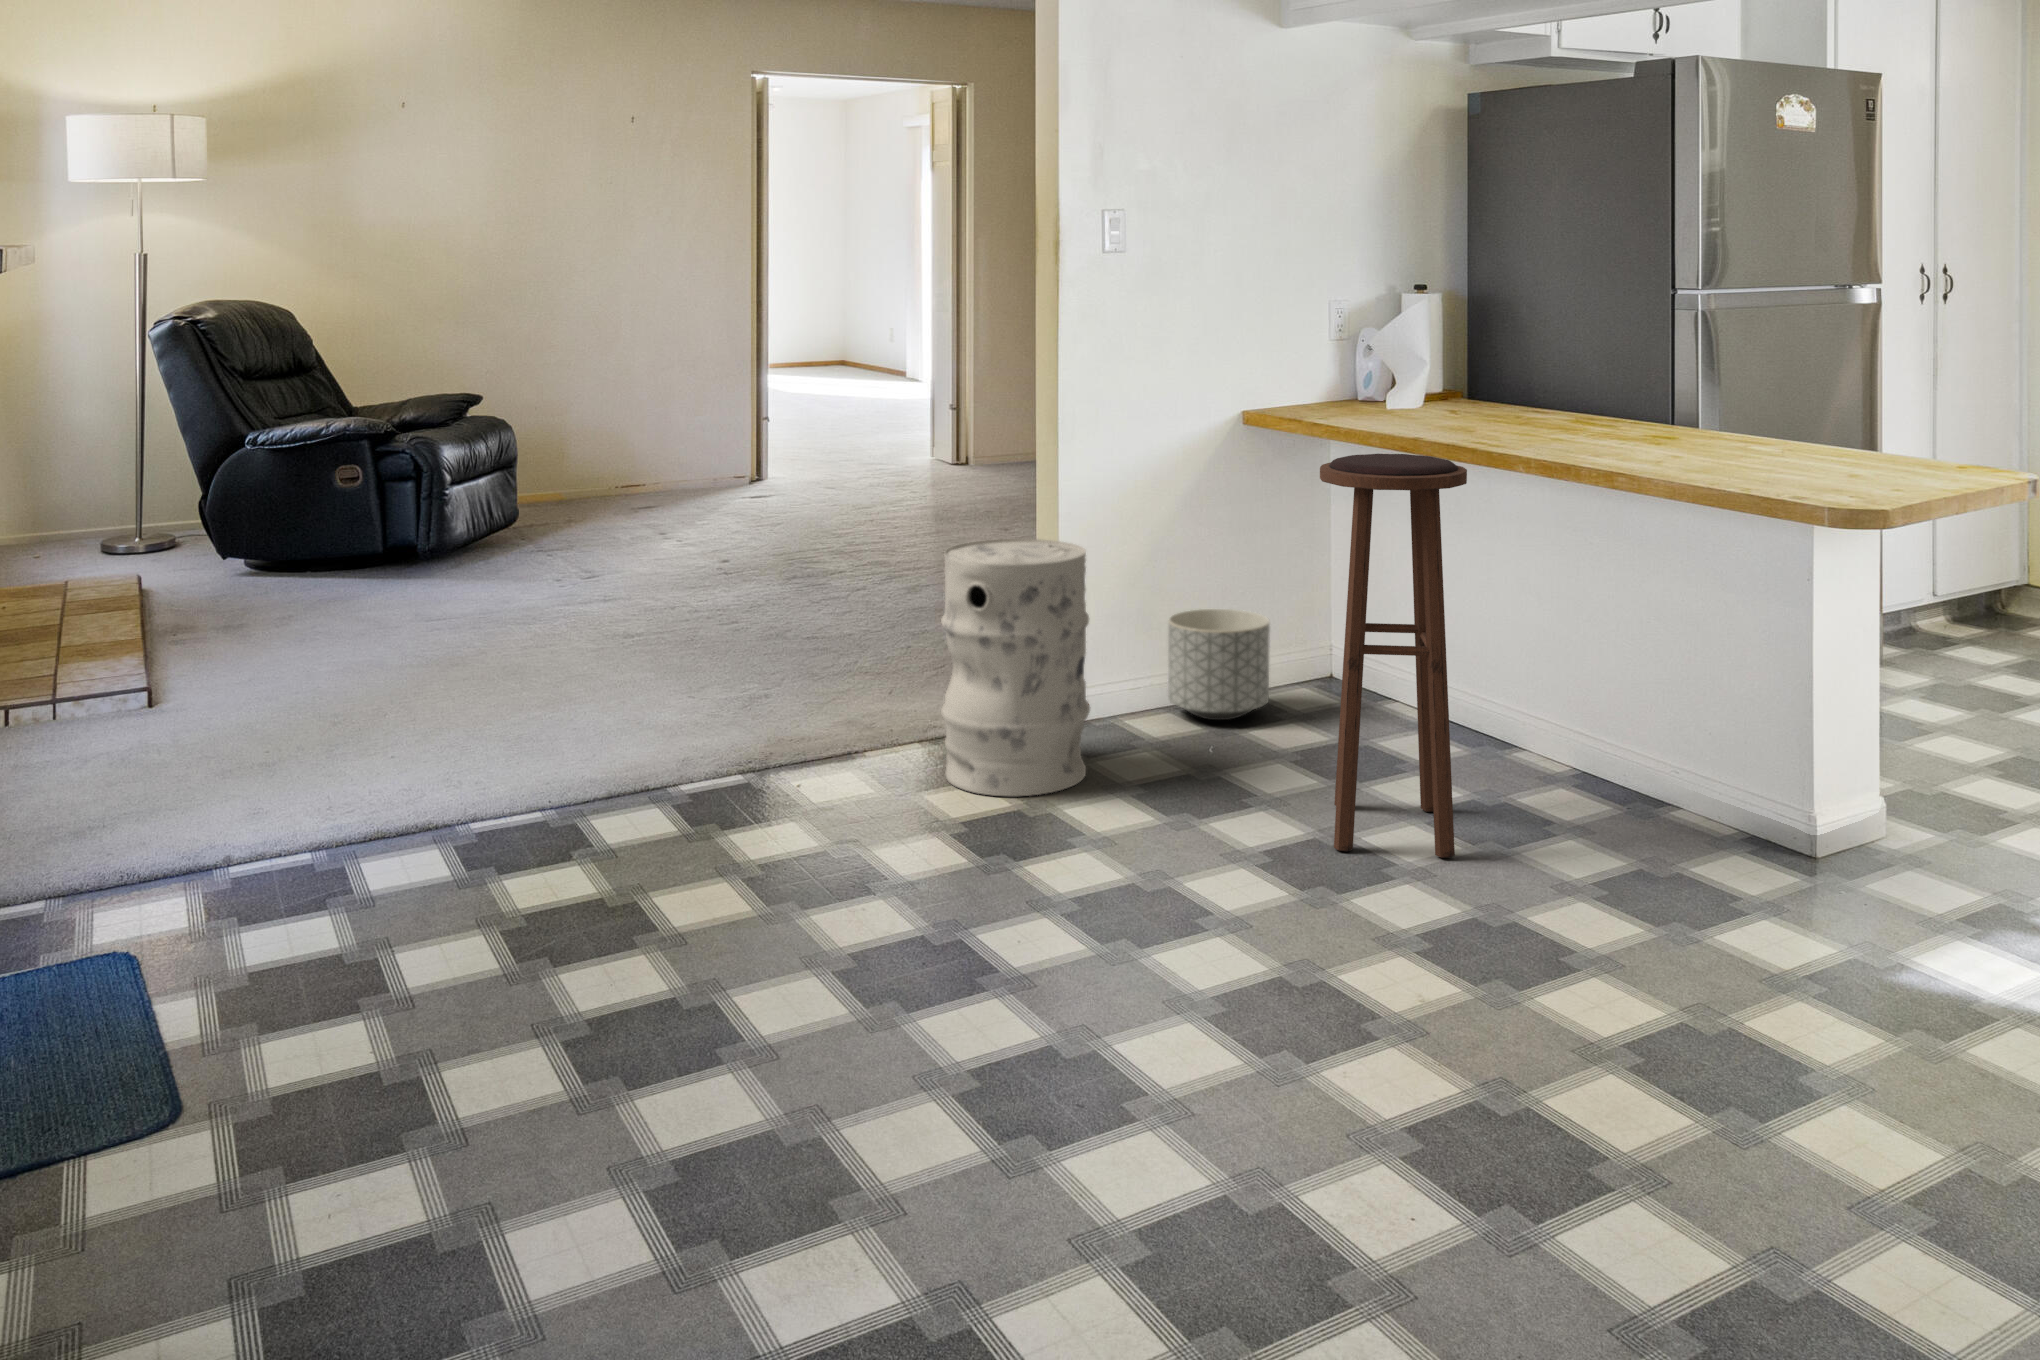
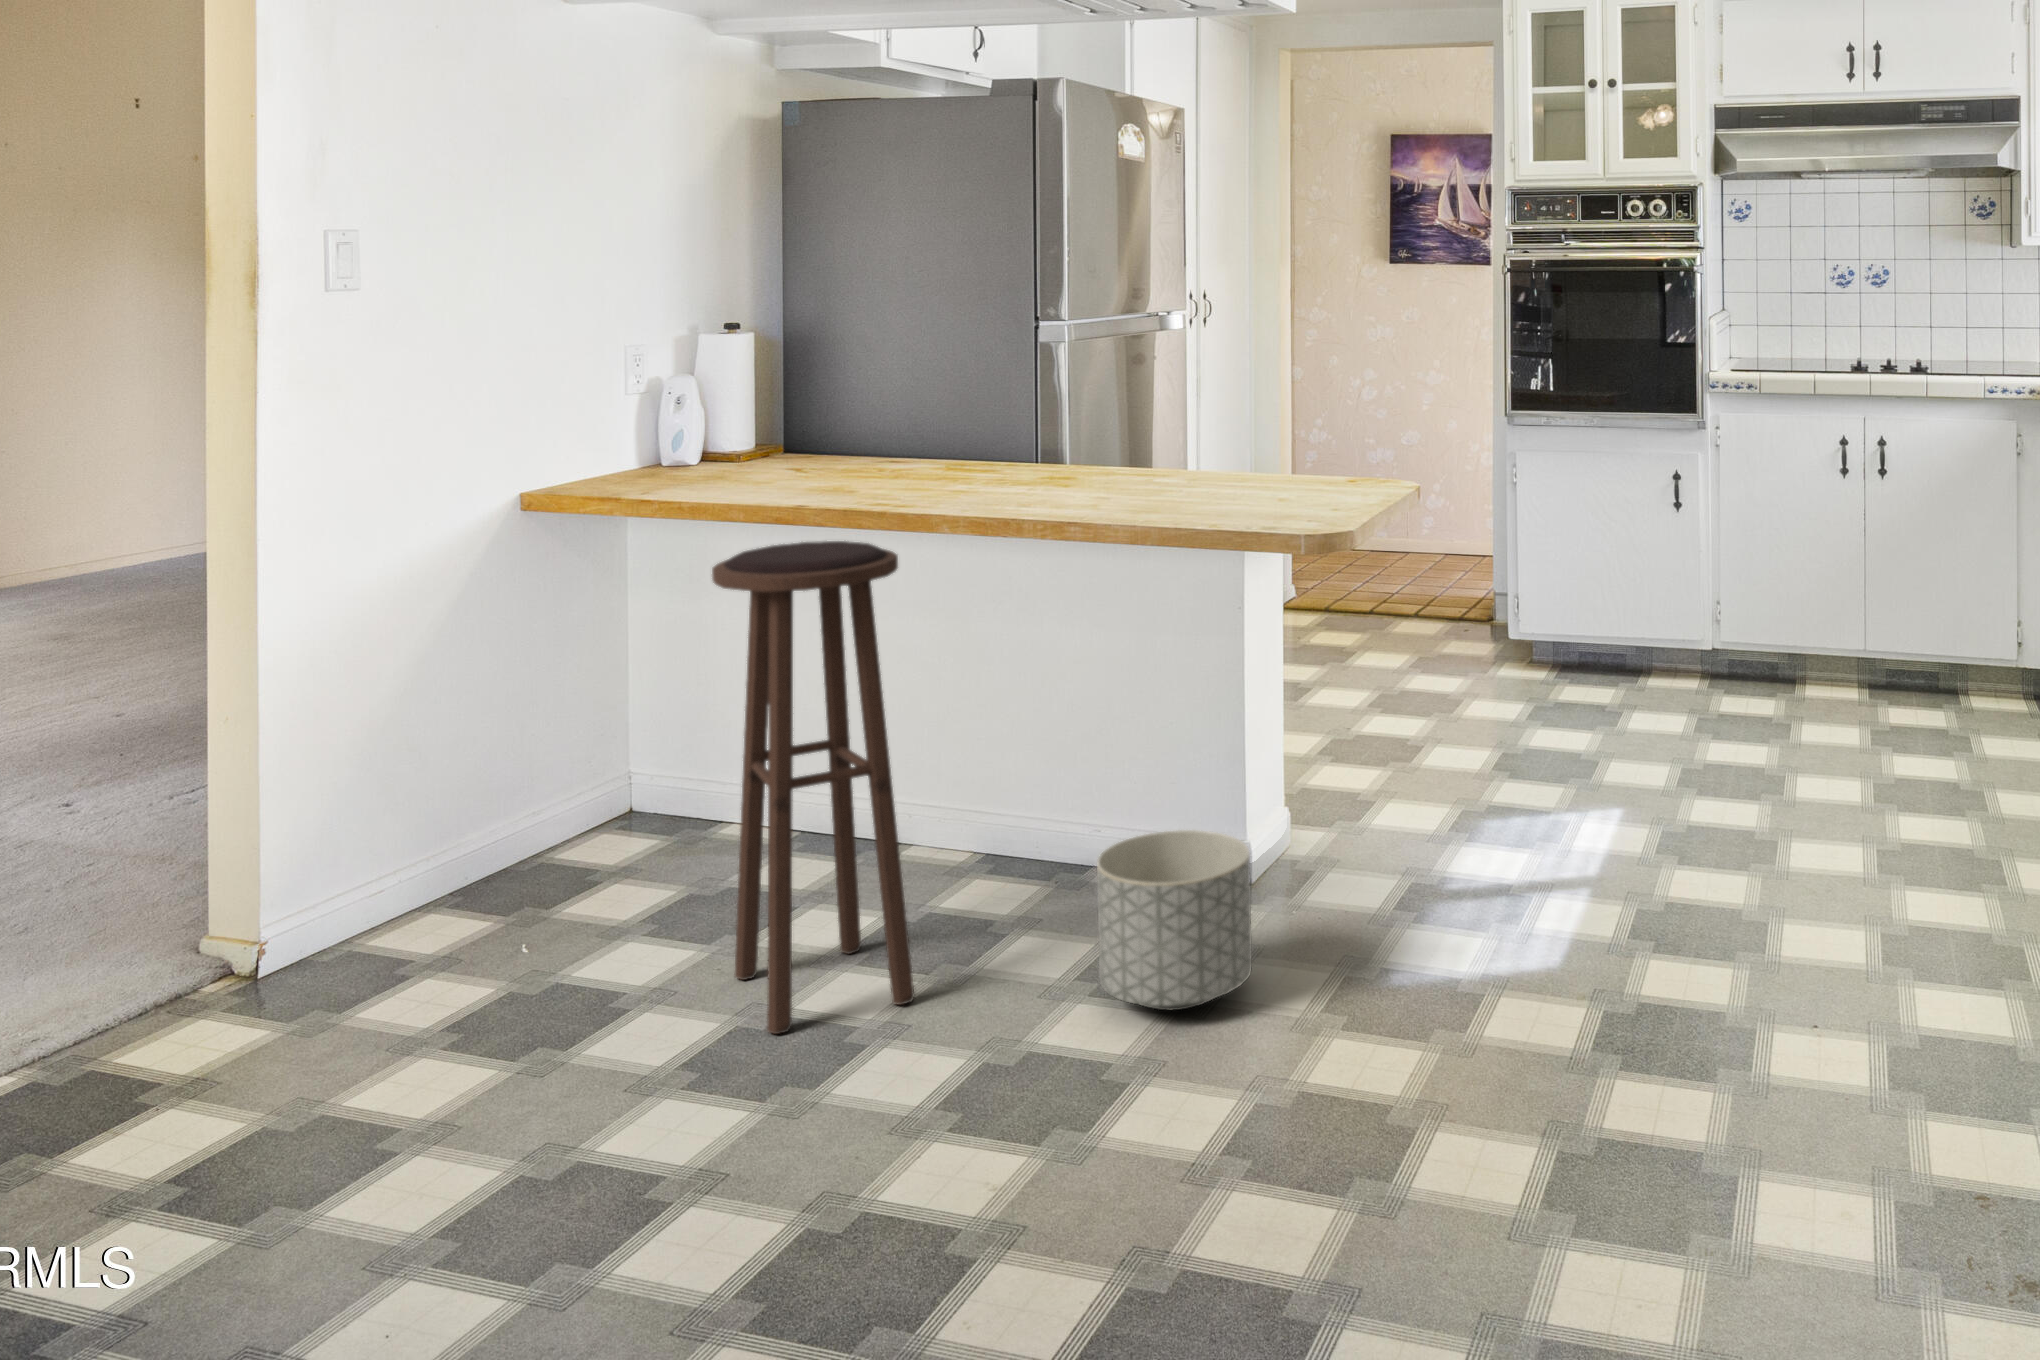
trash can: present [941,539,1090,796] -> none [87,719,358,1116]
planter: present [1168,609,1270,720] -> present [1097,830,1252,1010]

